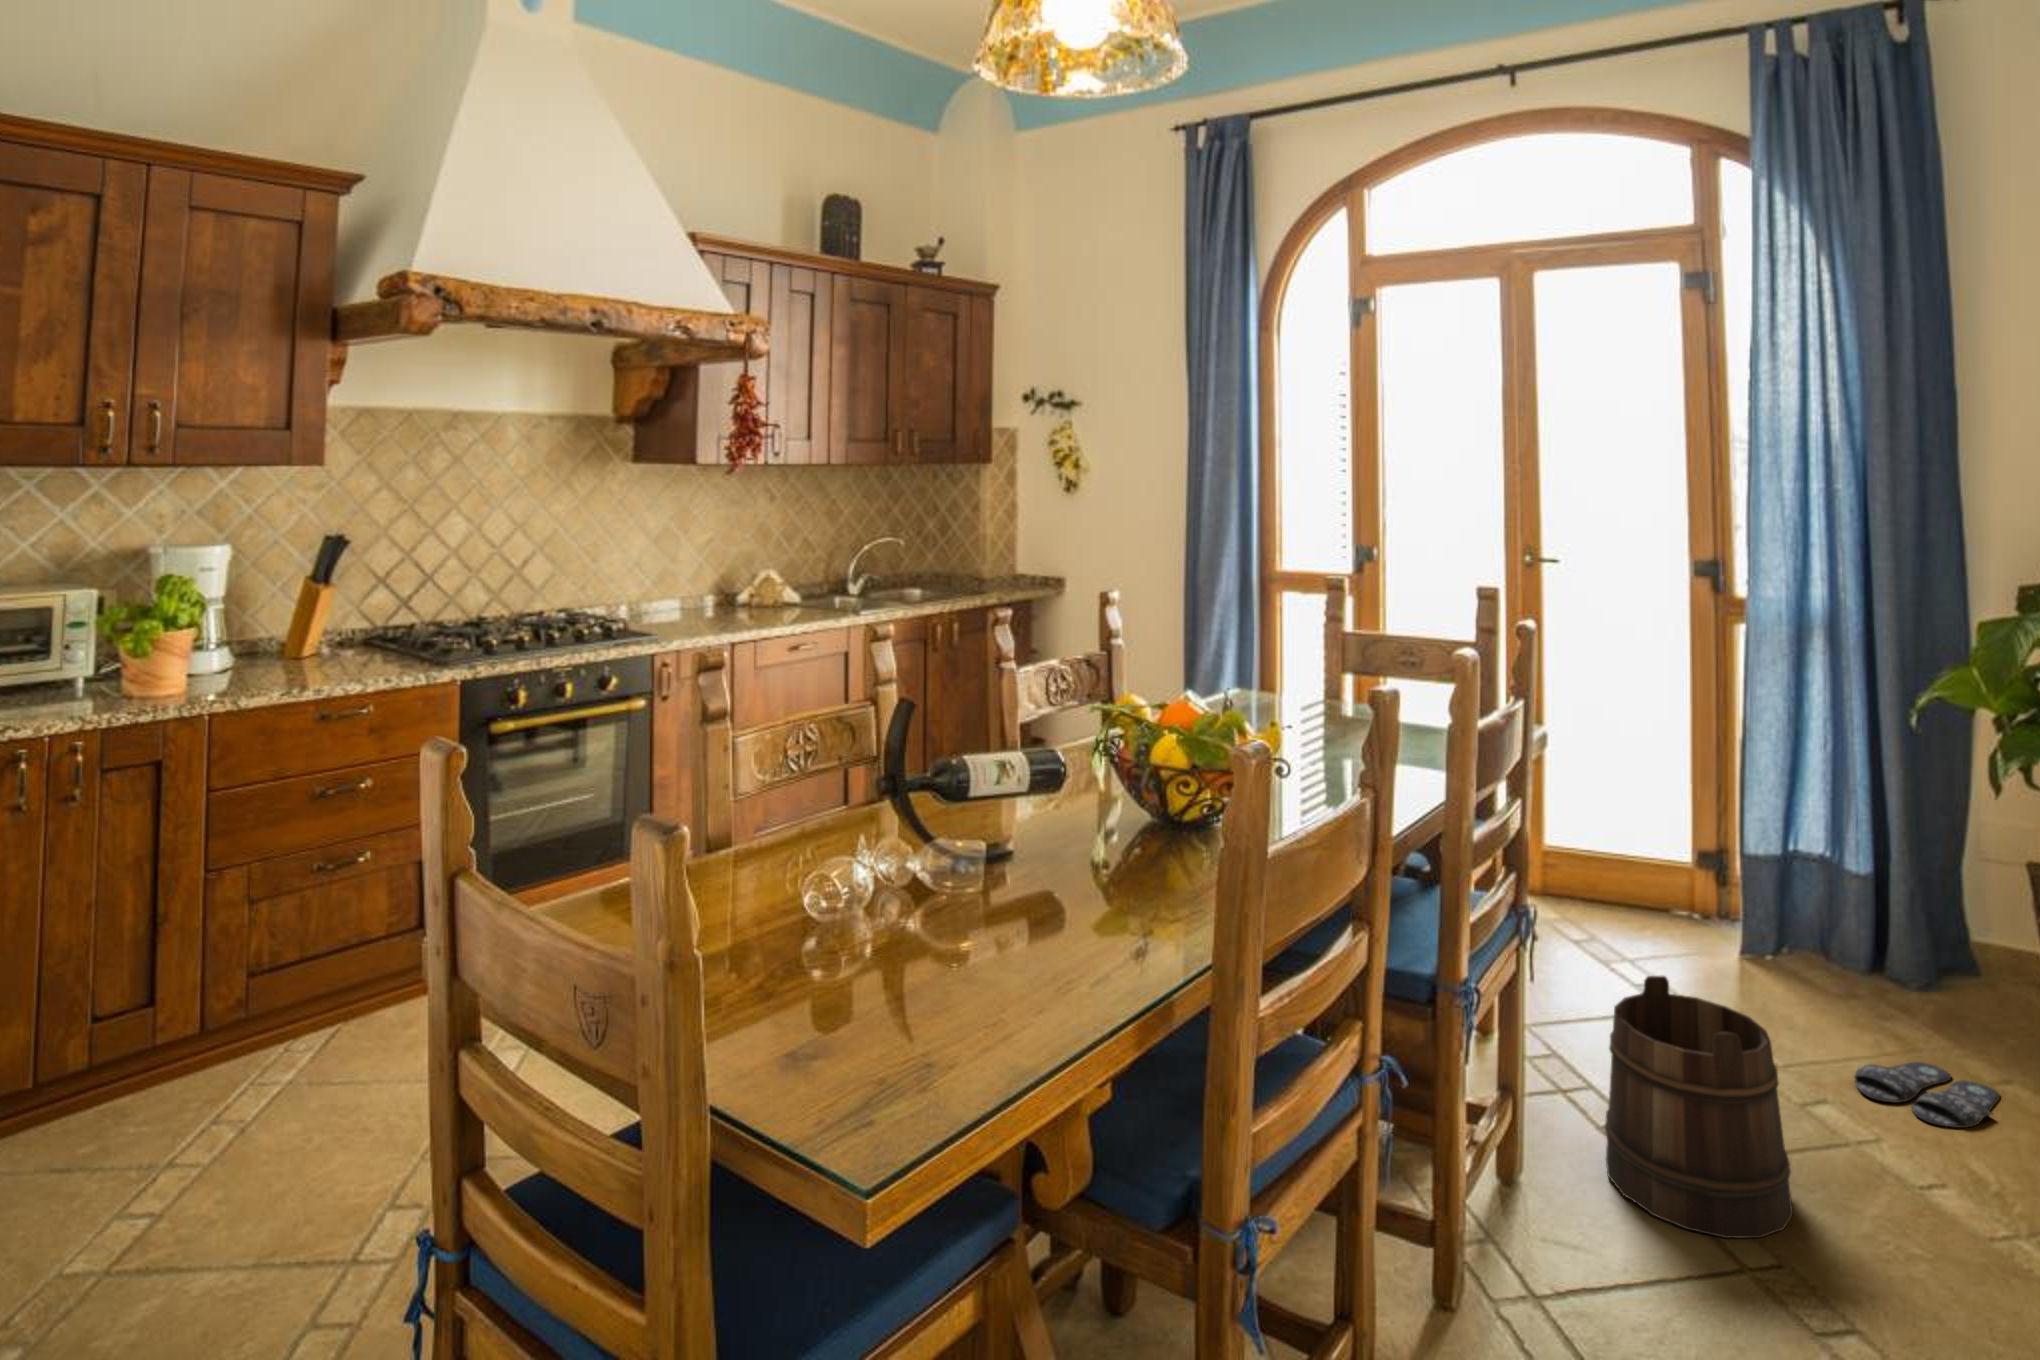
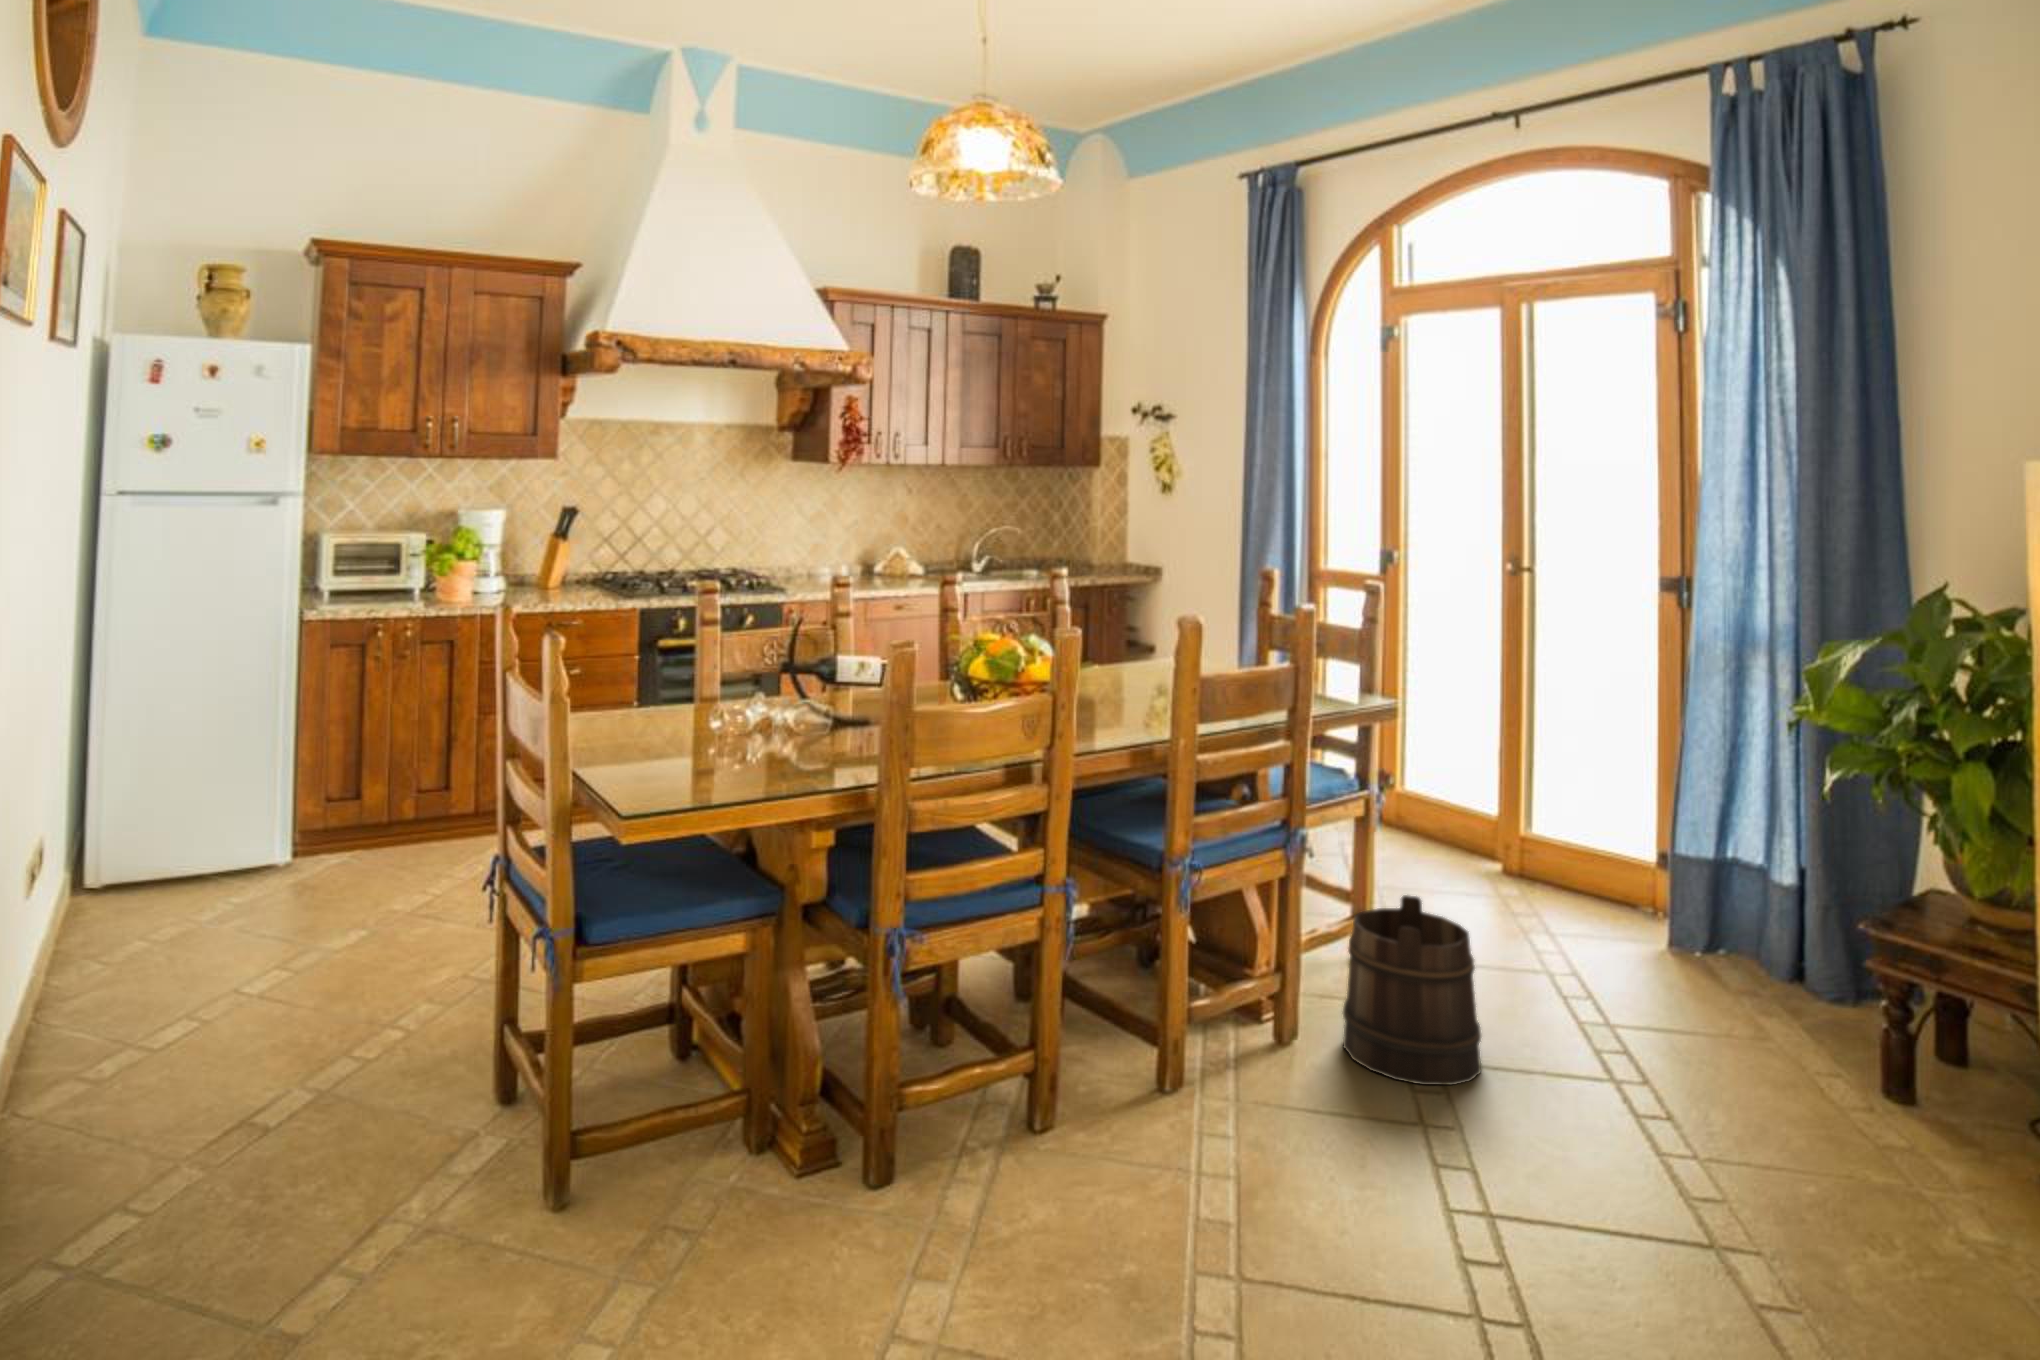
slippers: present [1855,1062,2000,1128] -> none [1644,1023,1785,1073]

